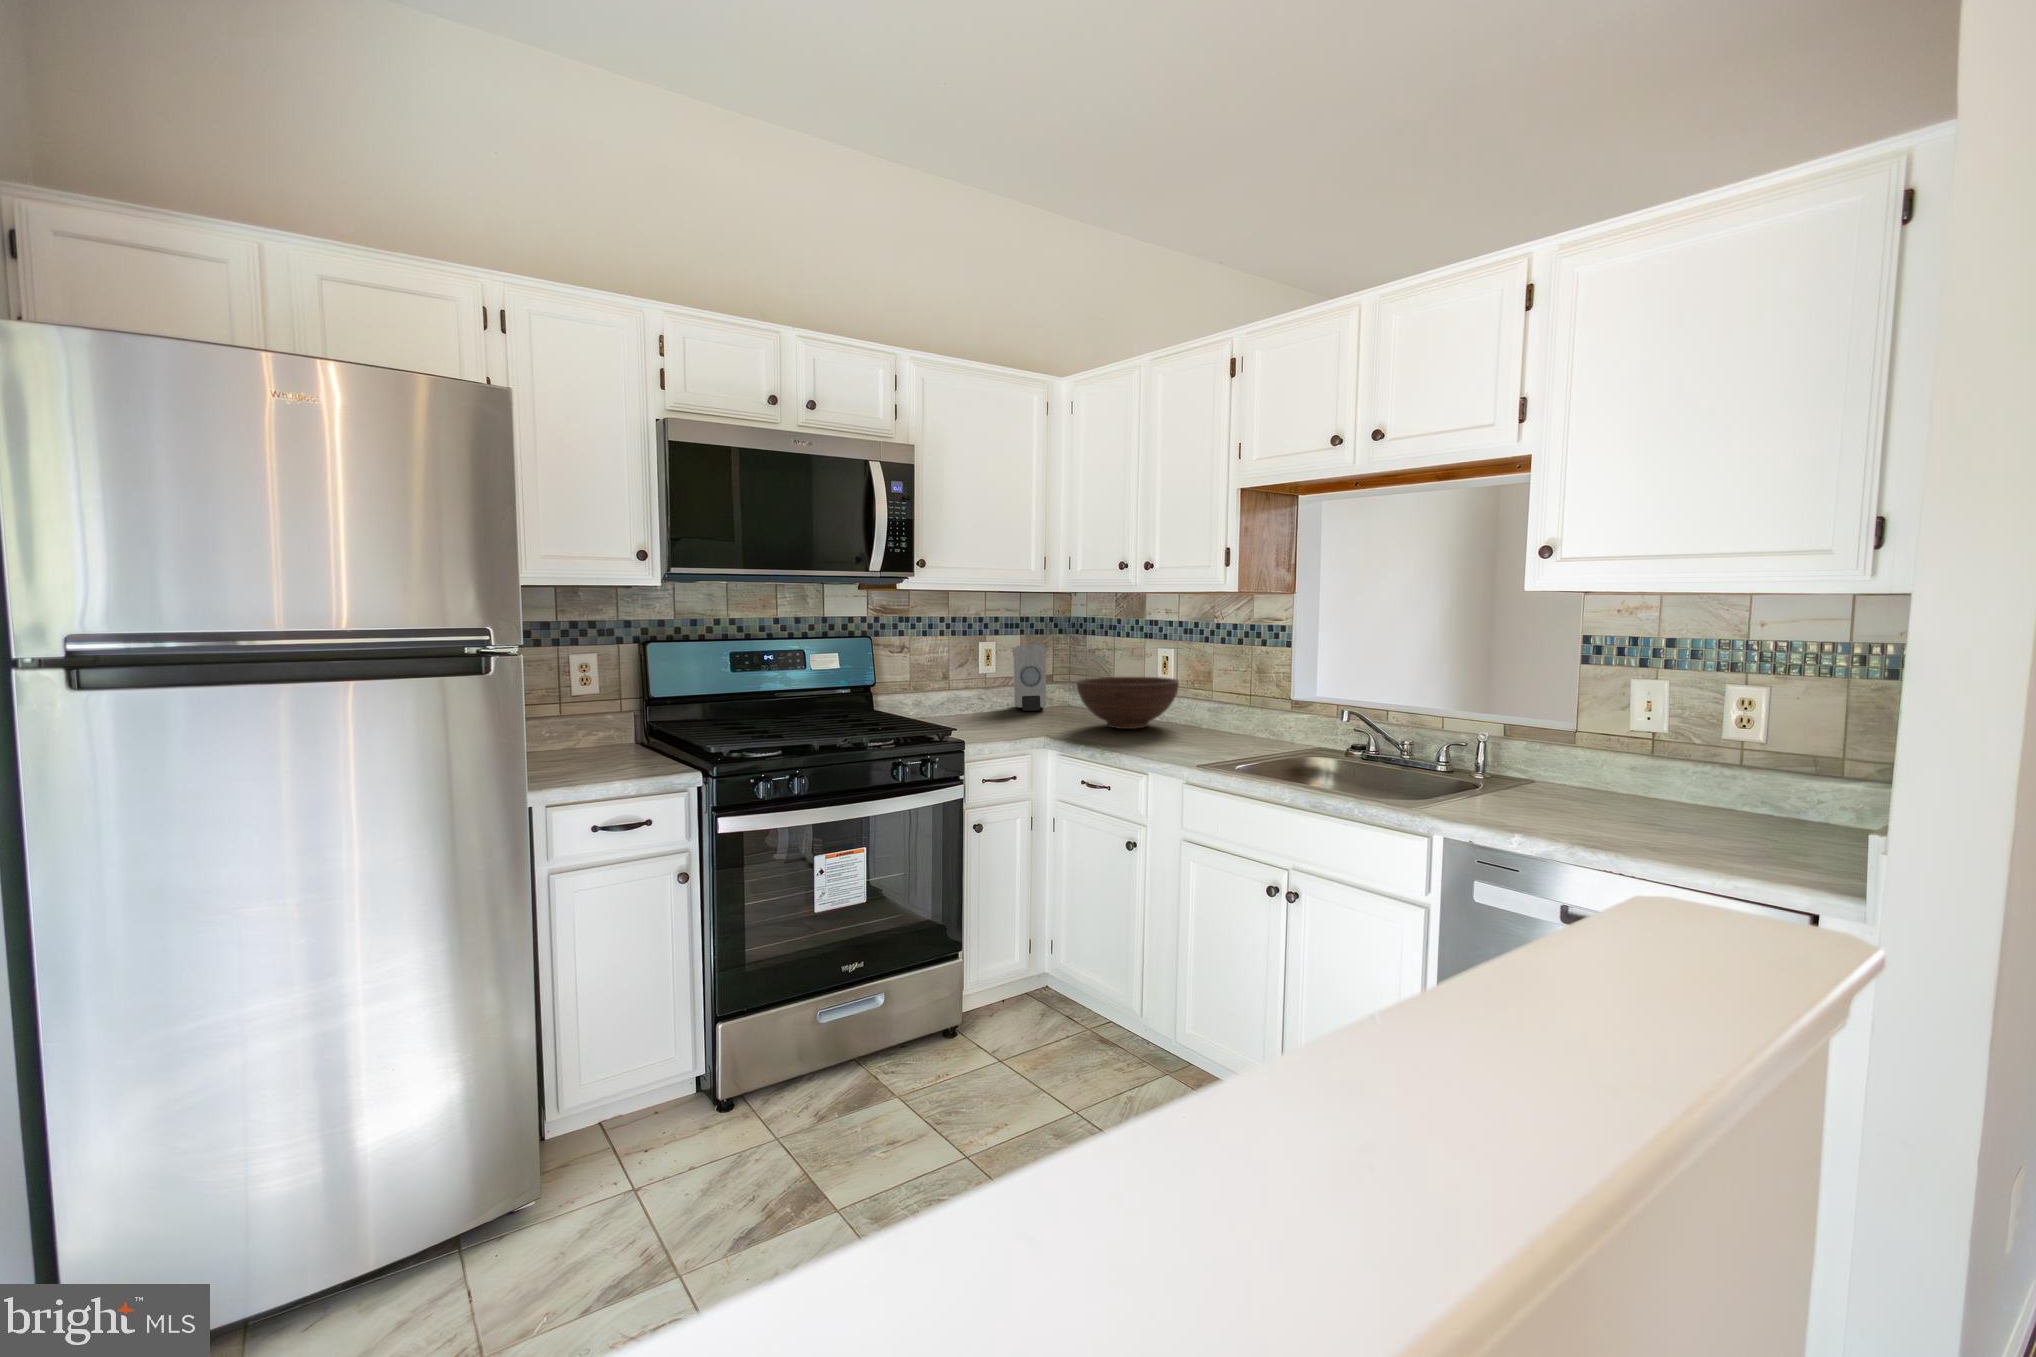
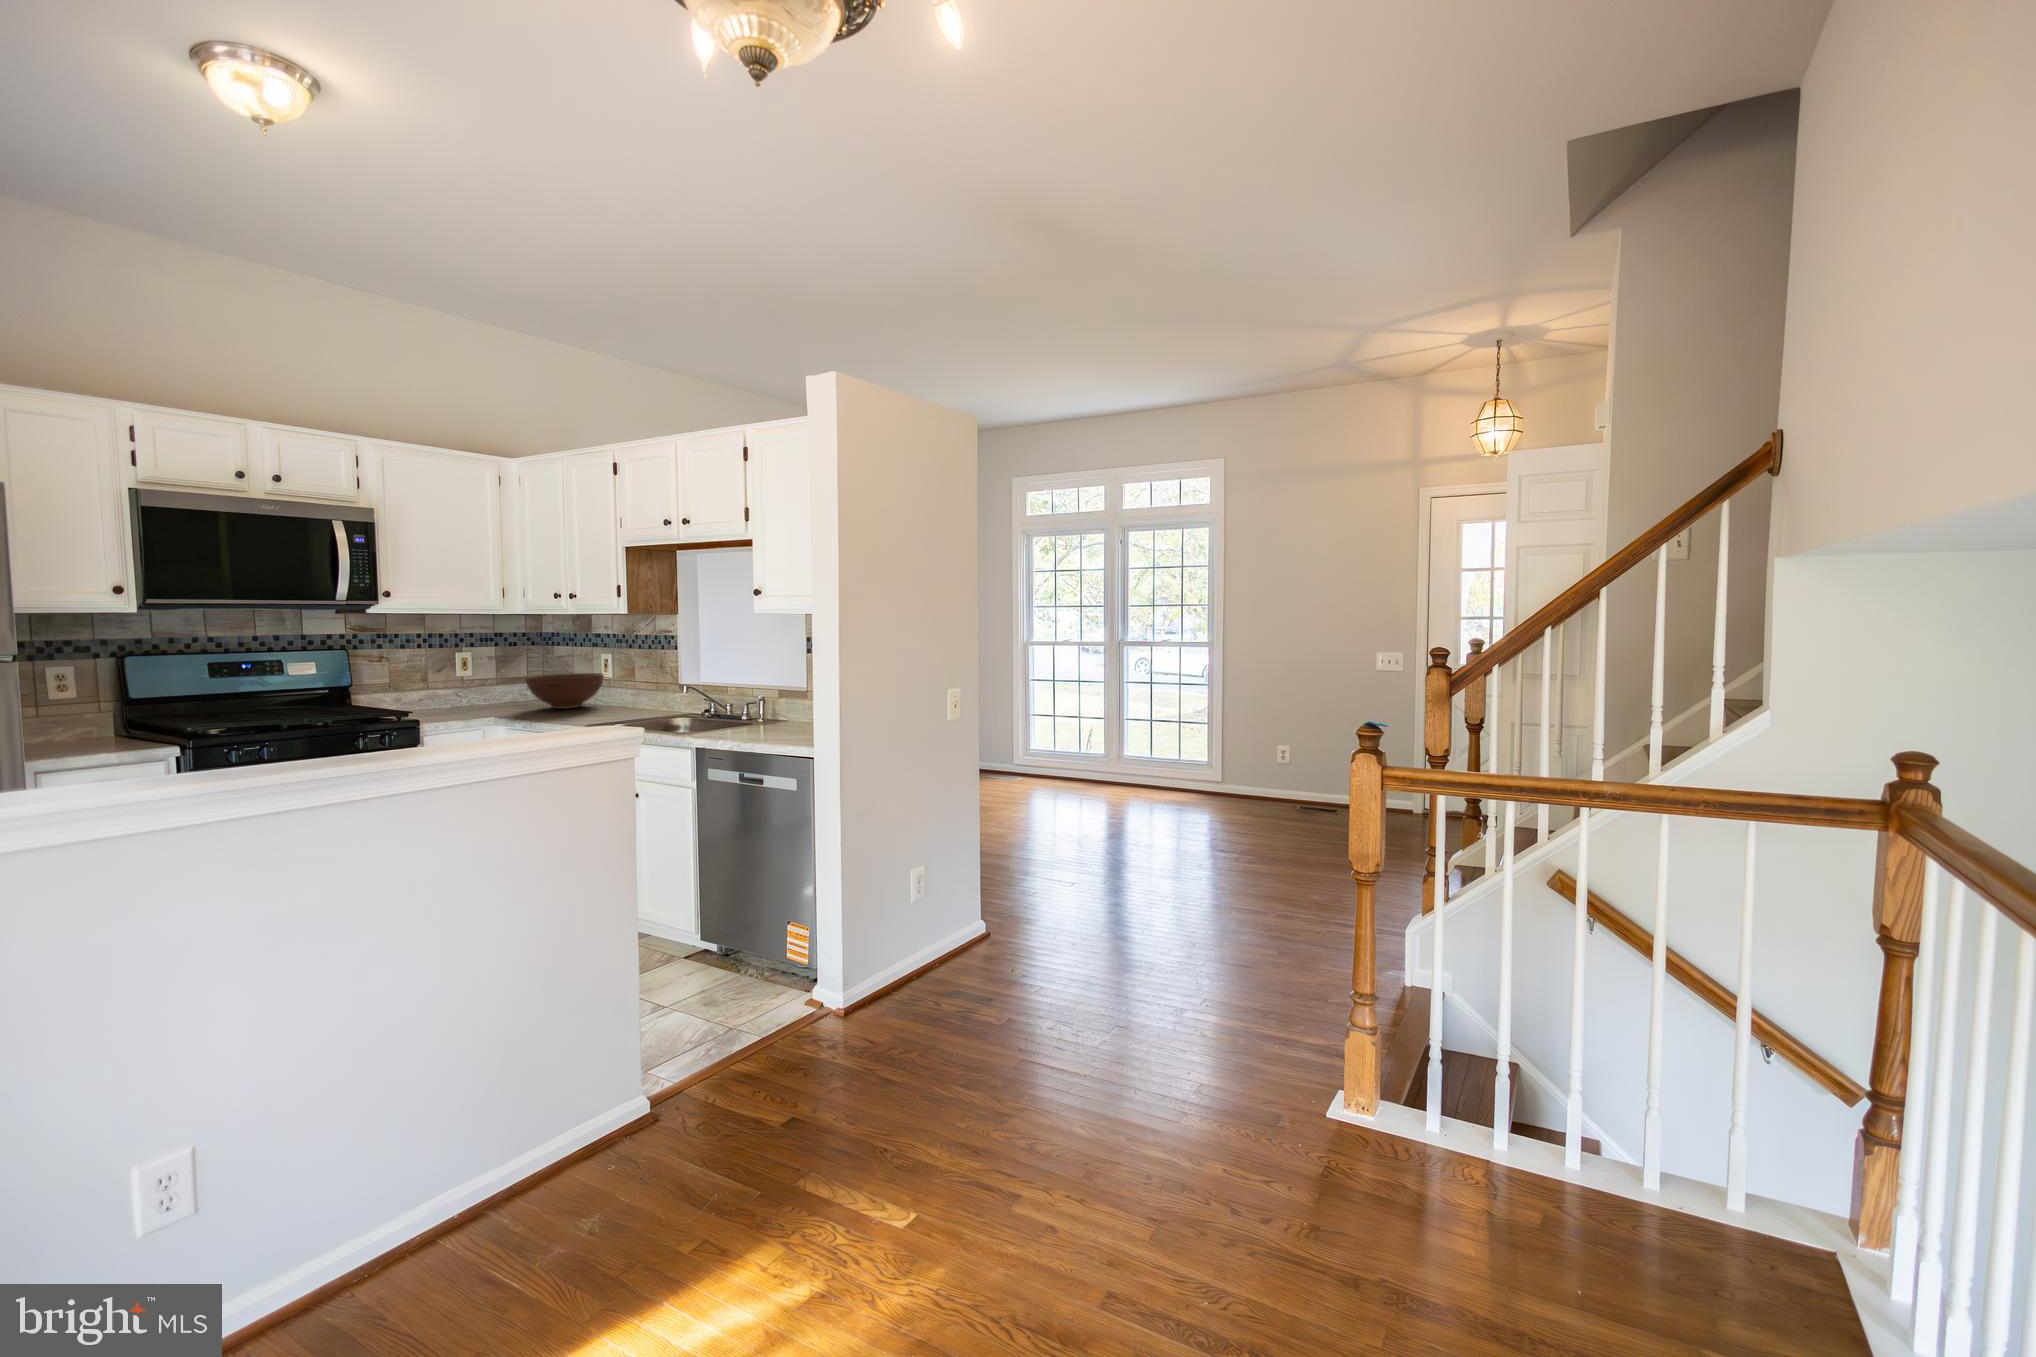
soap dispenser: present [1013,645,1046,711] -> none [485,654,514,702]

